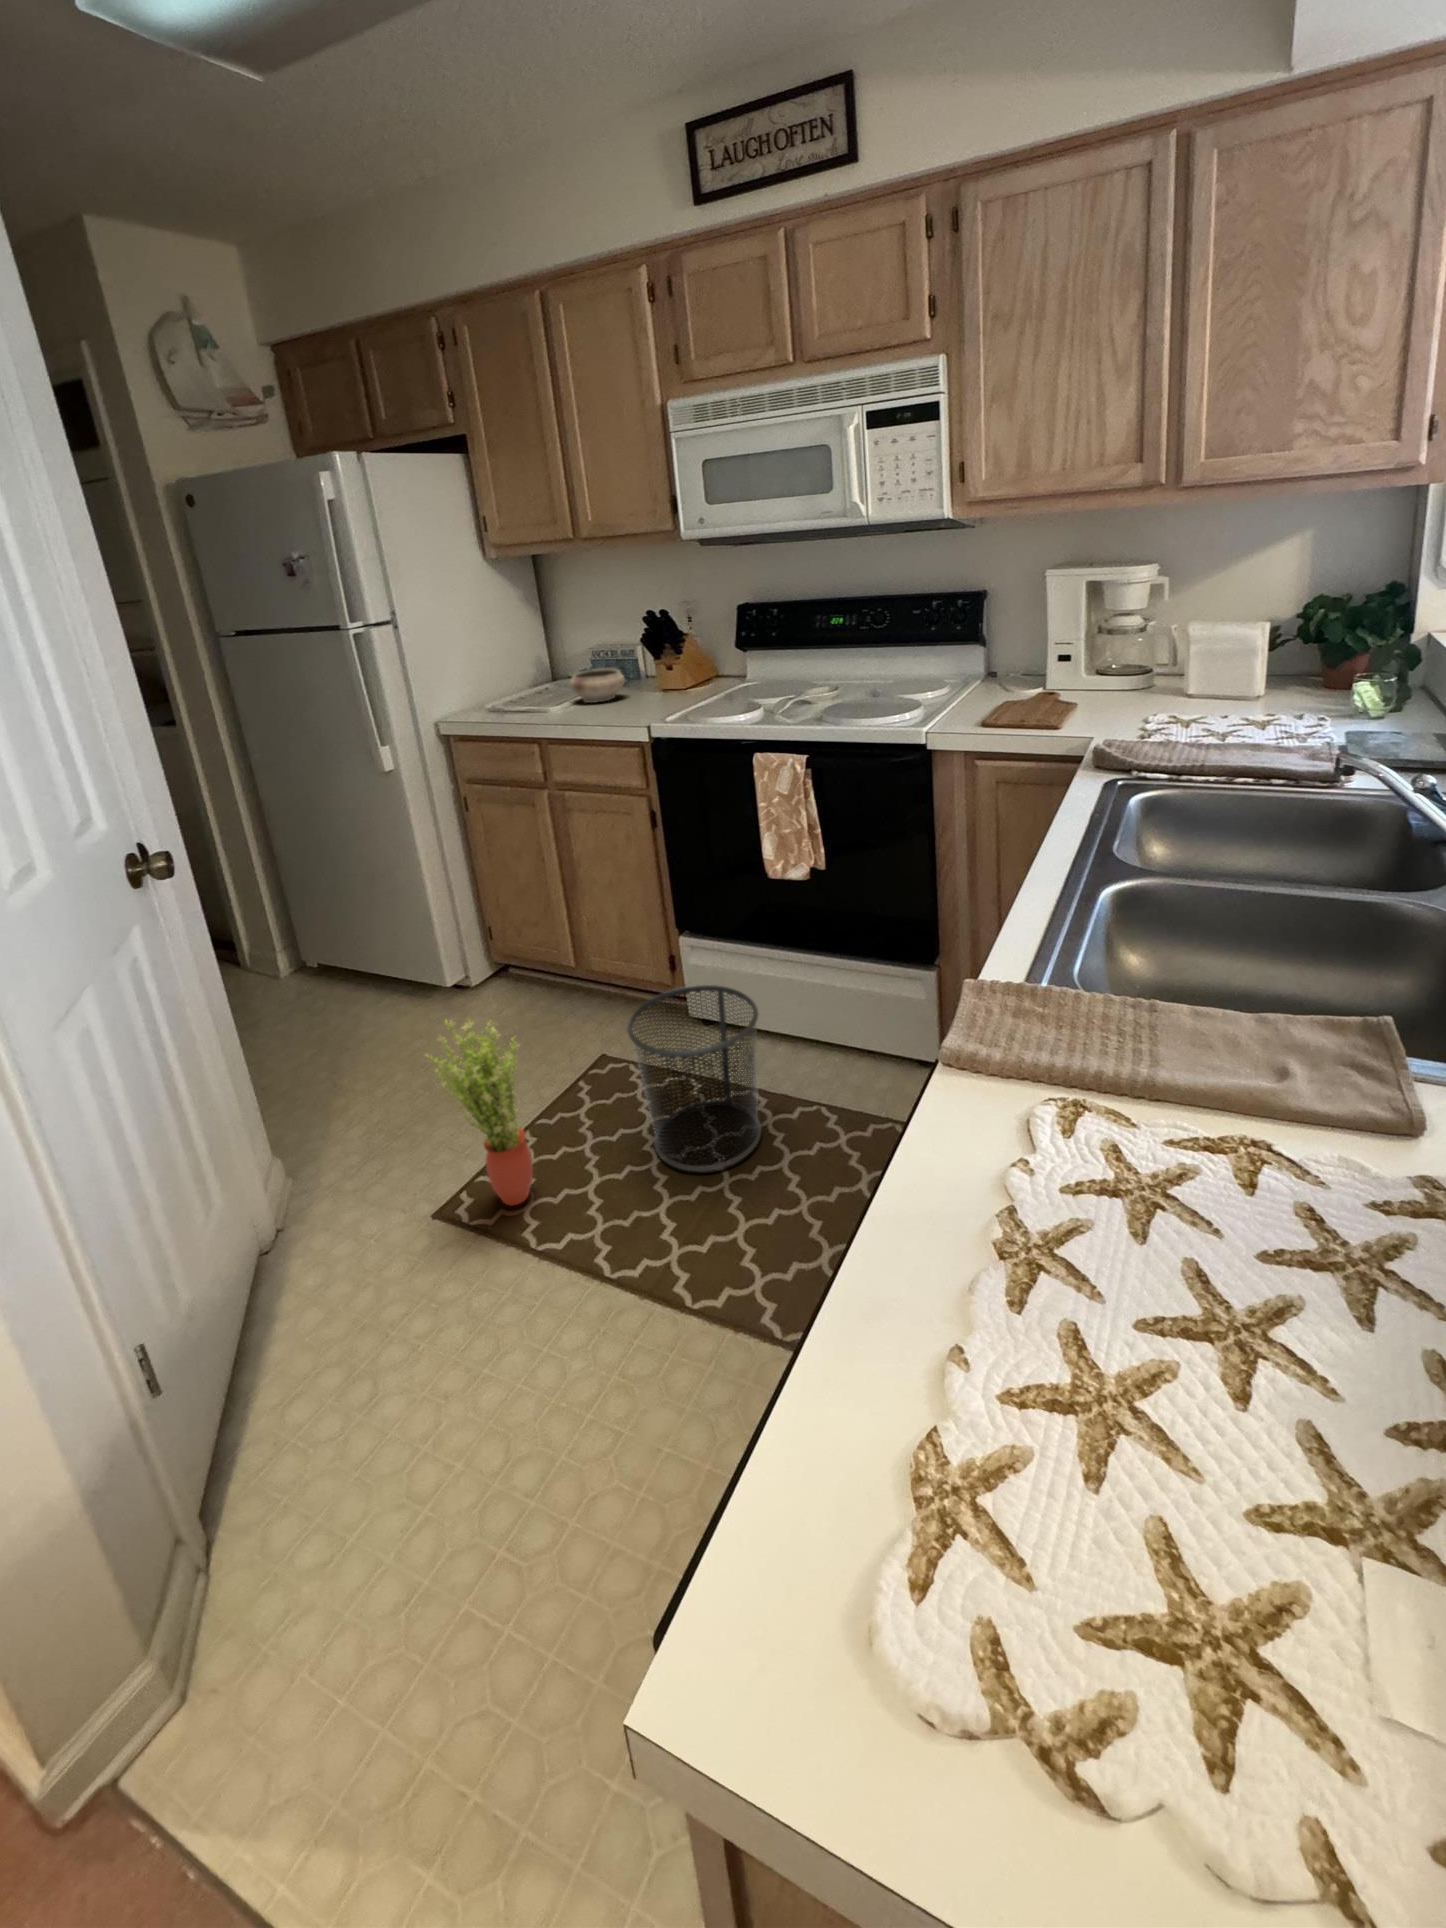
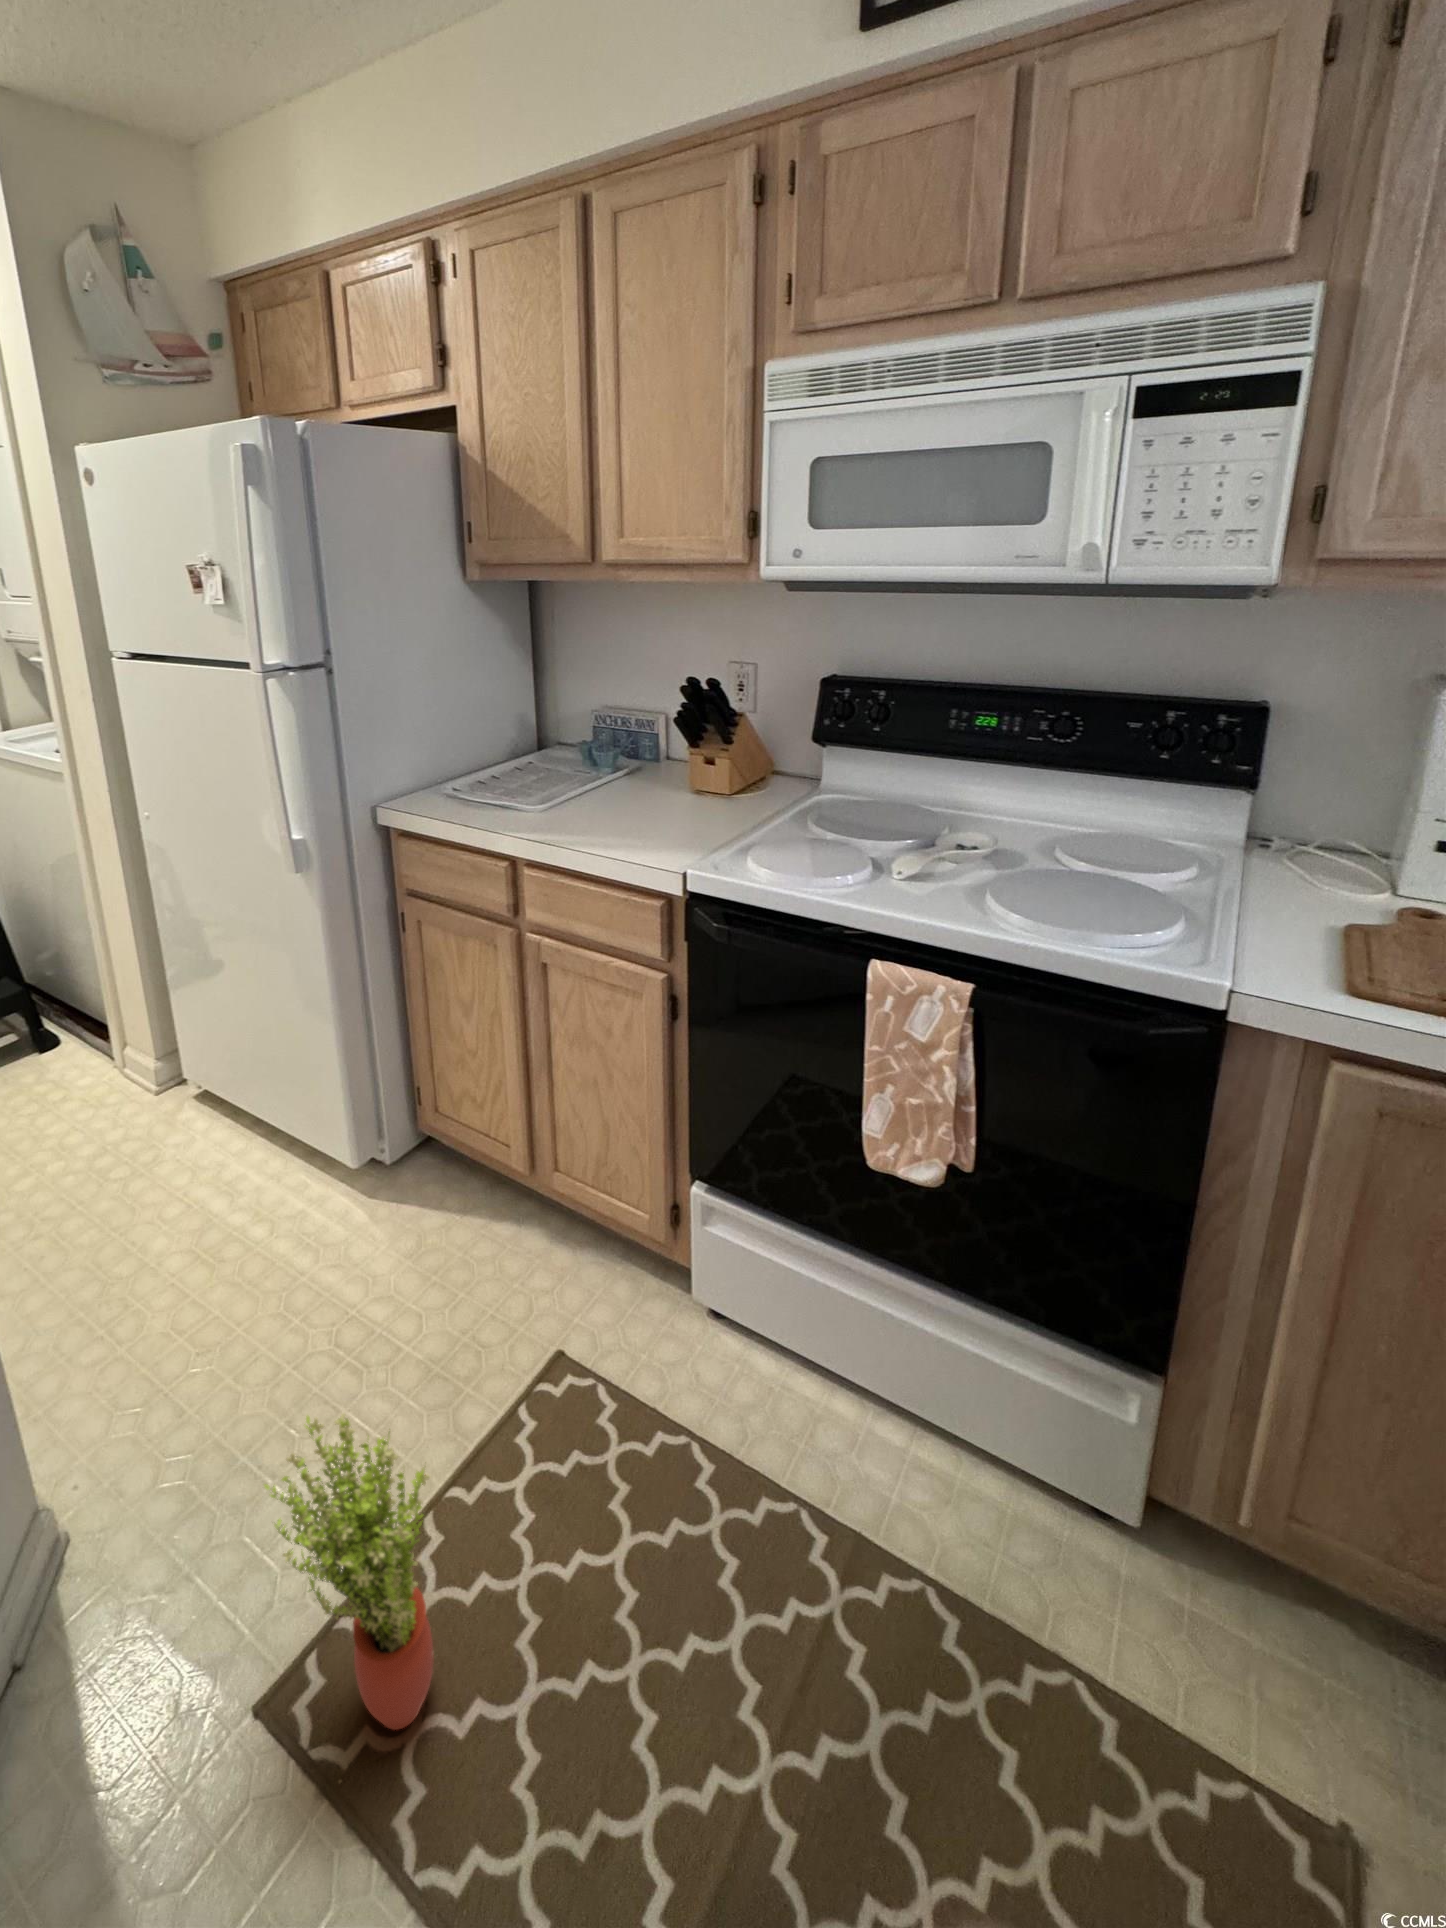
ceramic bowl: present [570,668,625,703] -> none [564,750,643,803]
trash can: present [627,985,761,1172] -> none [617,1340,854,1730]

